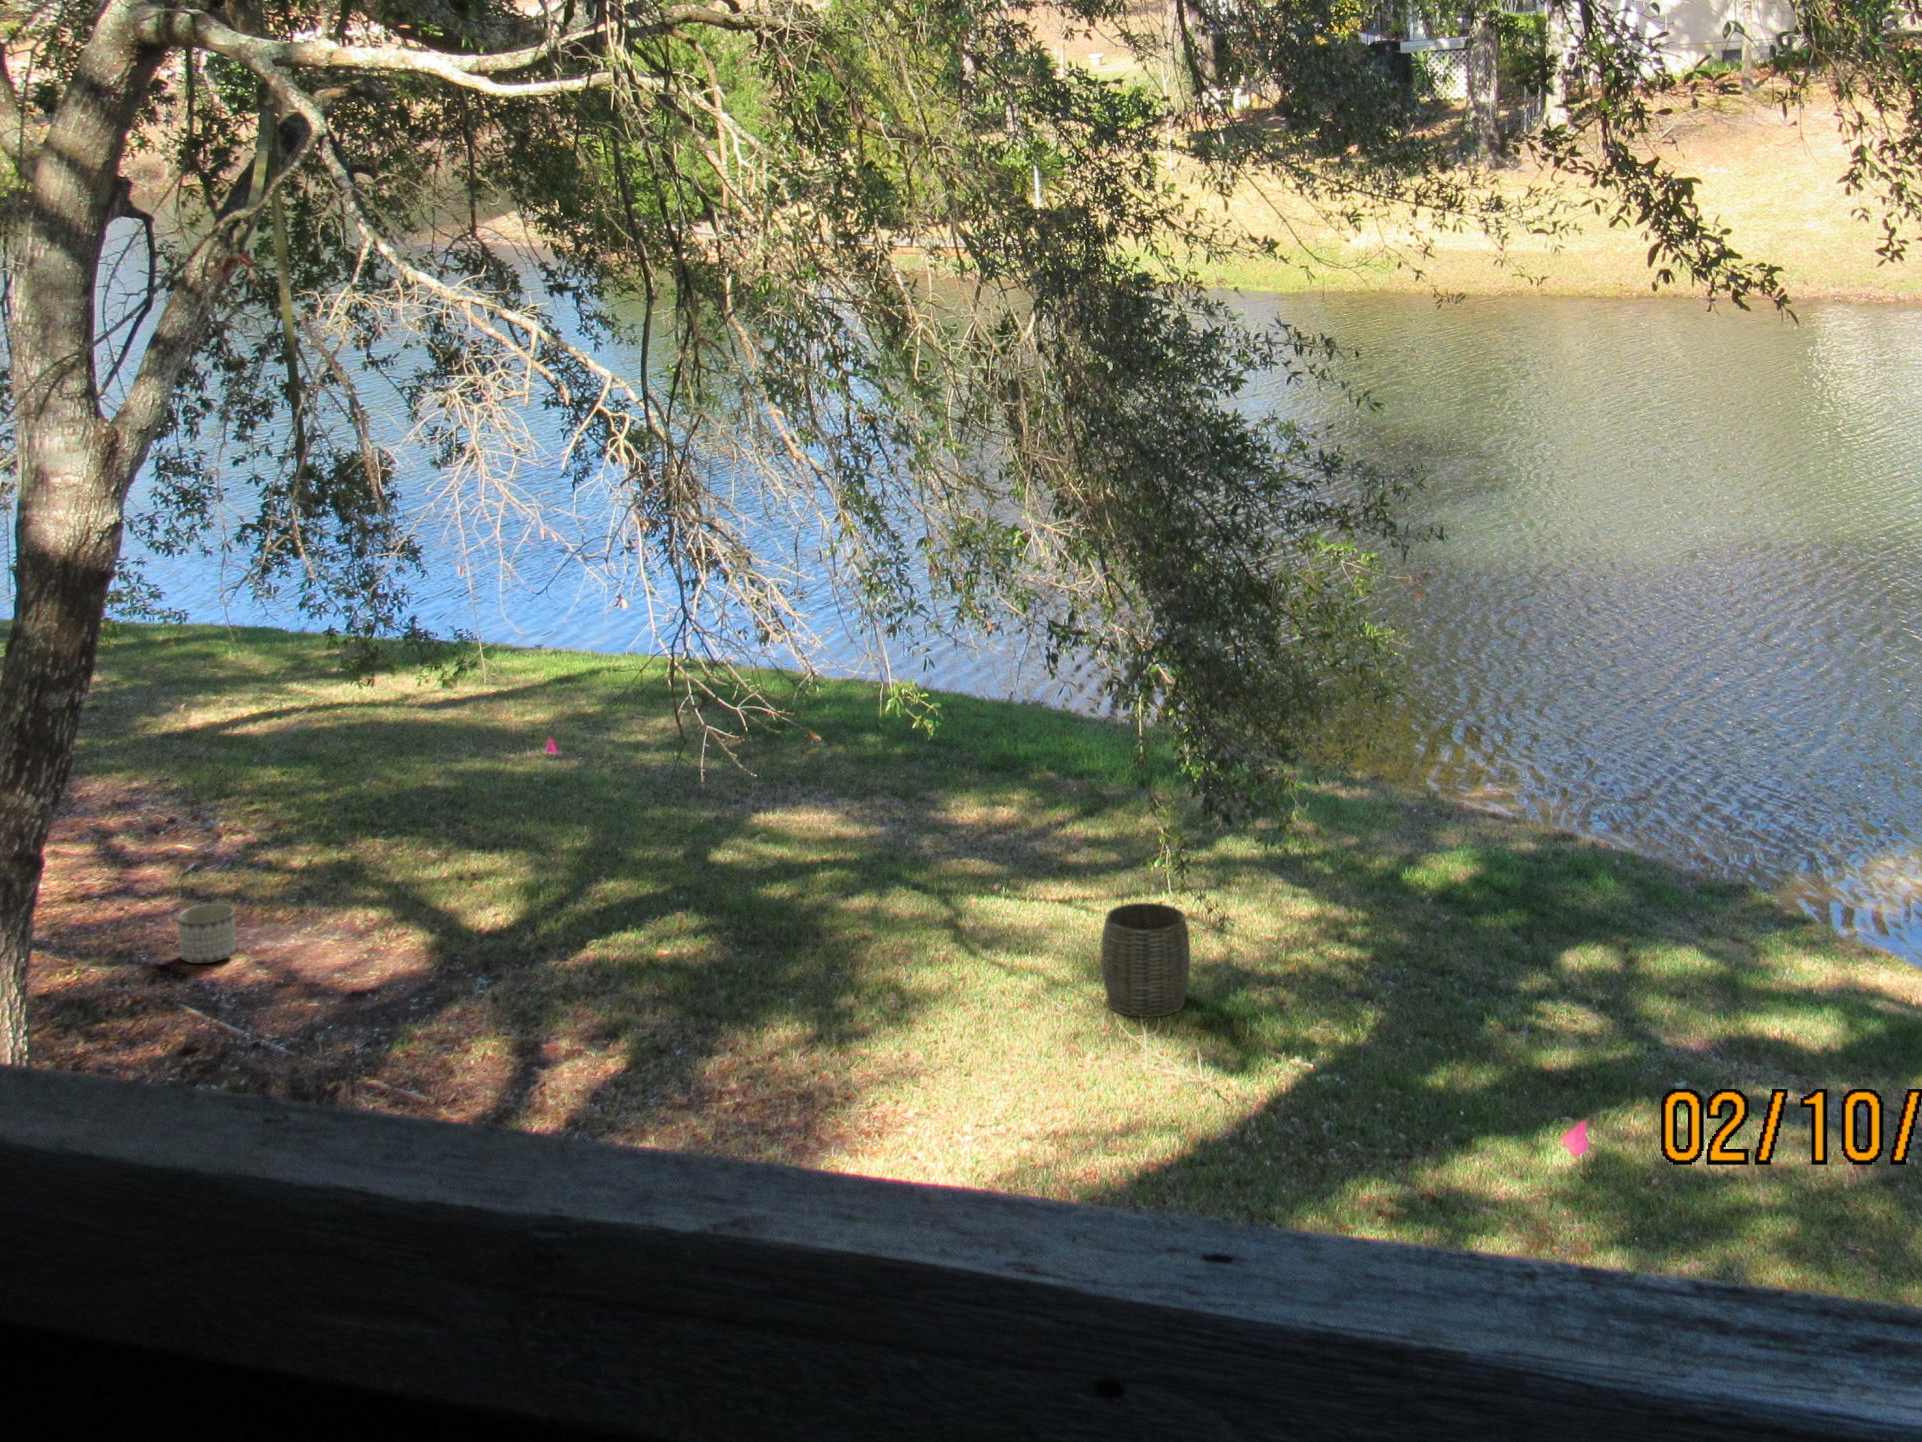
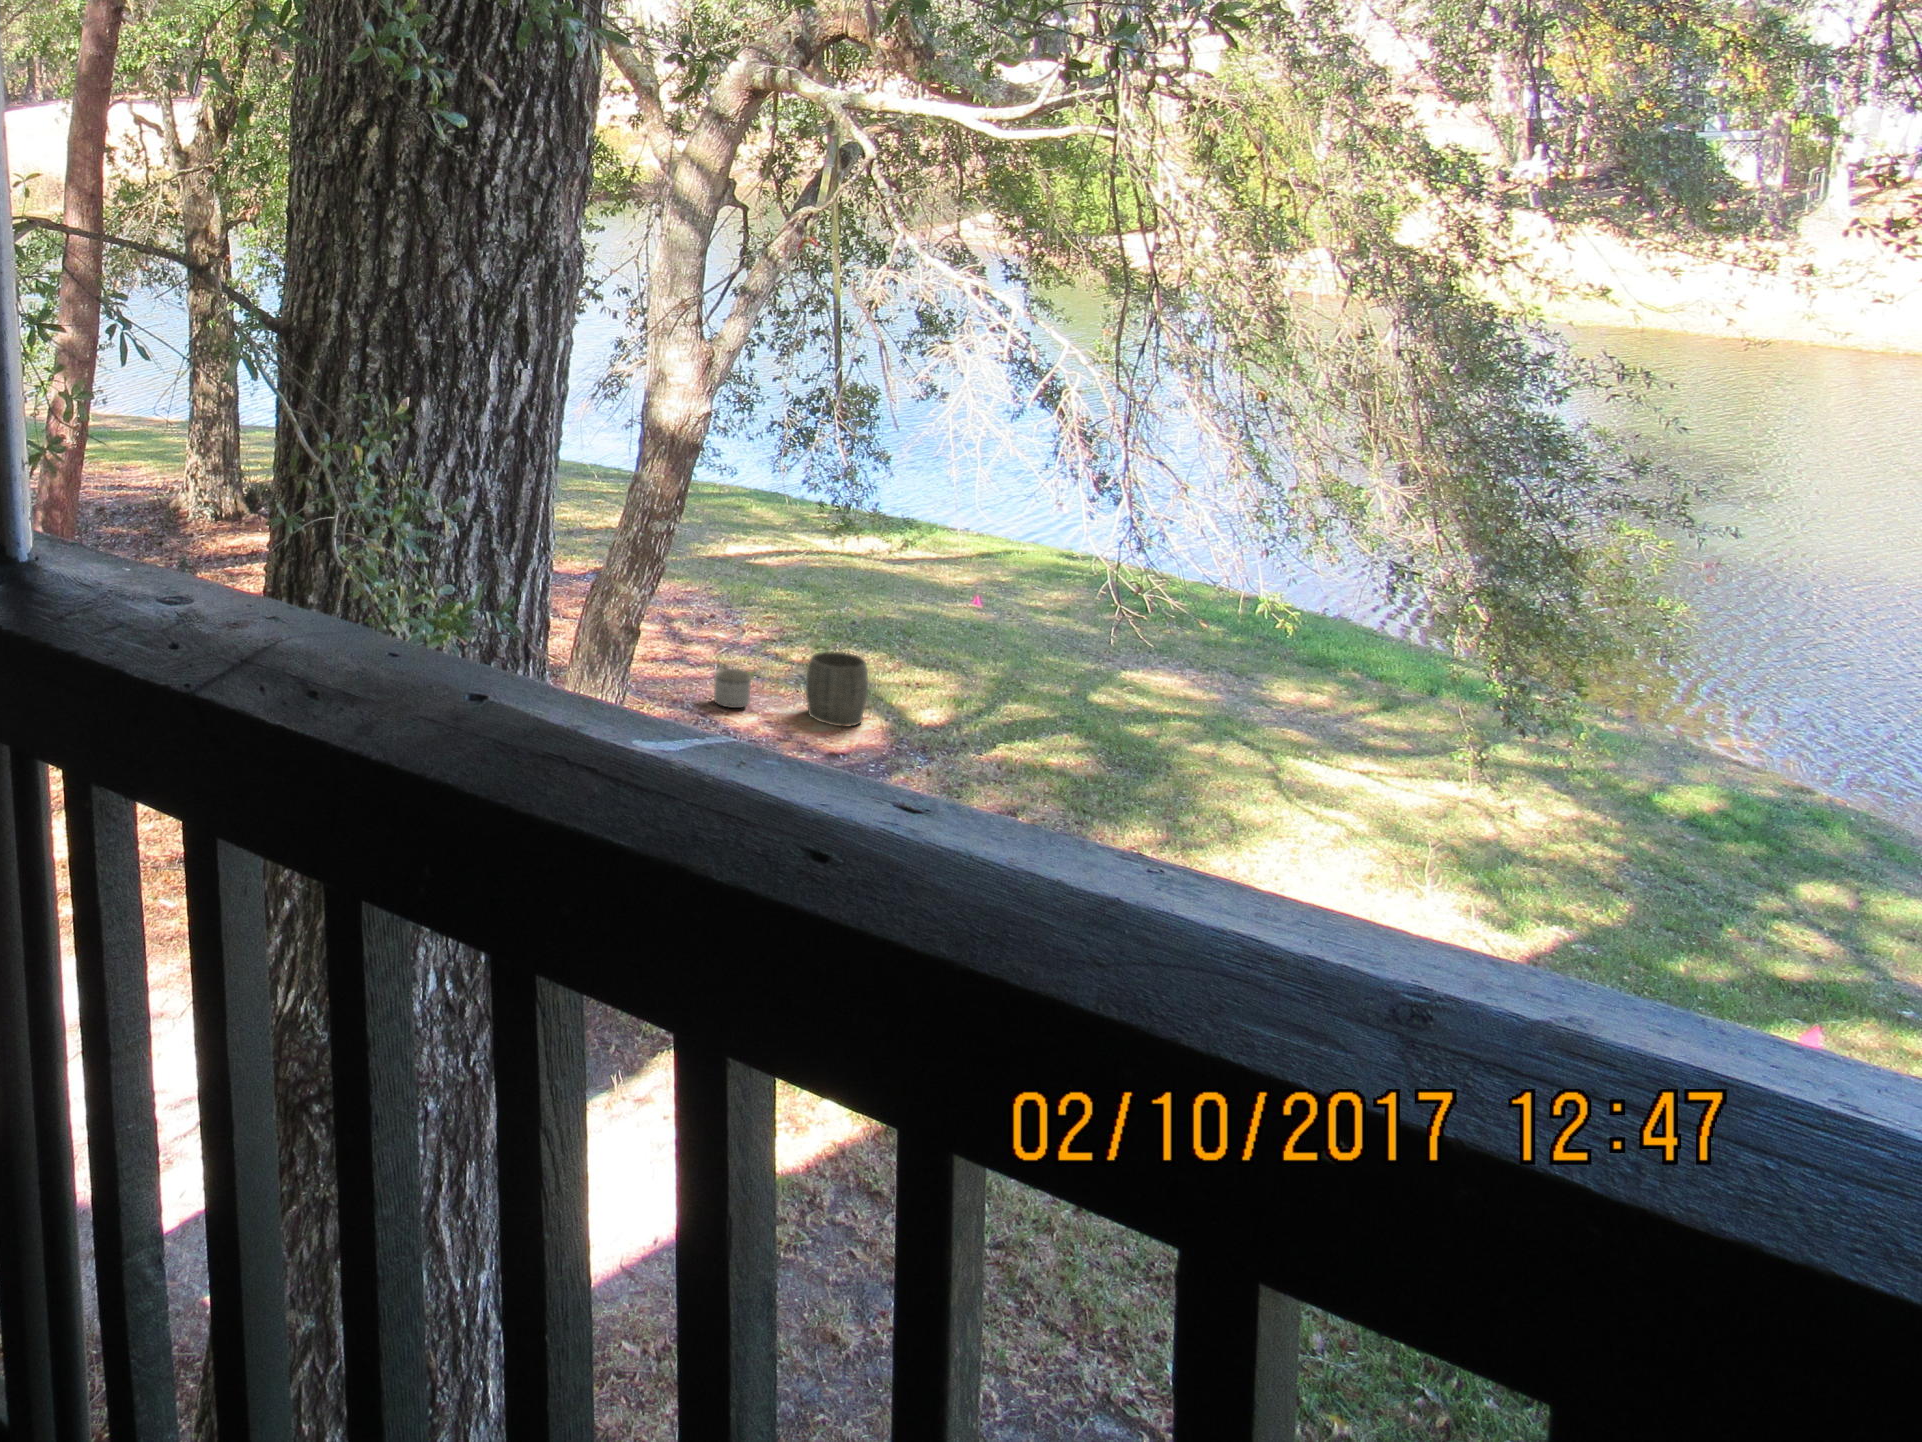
woven basket: present [1101,903,1190,1017] -> present [806,651,868,727]

